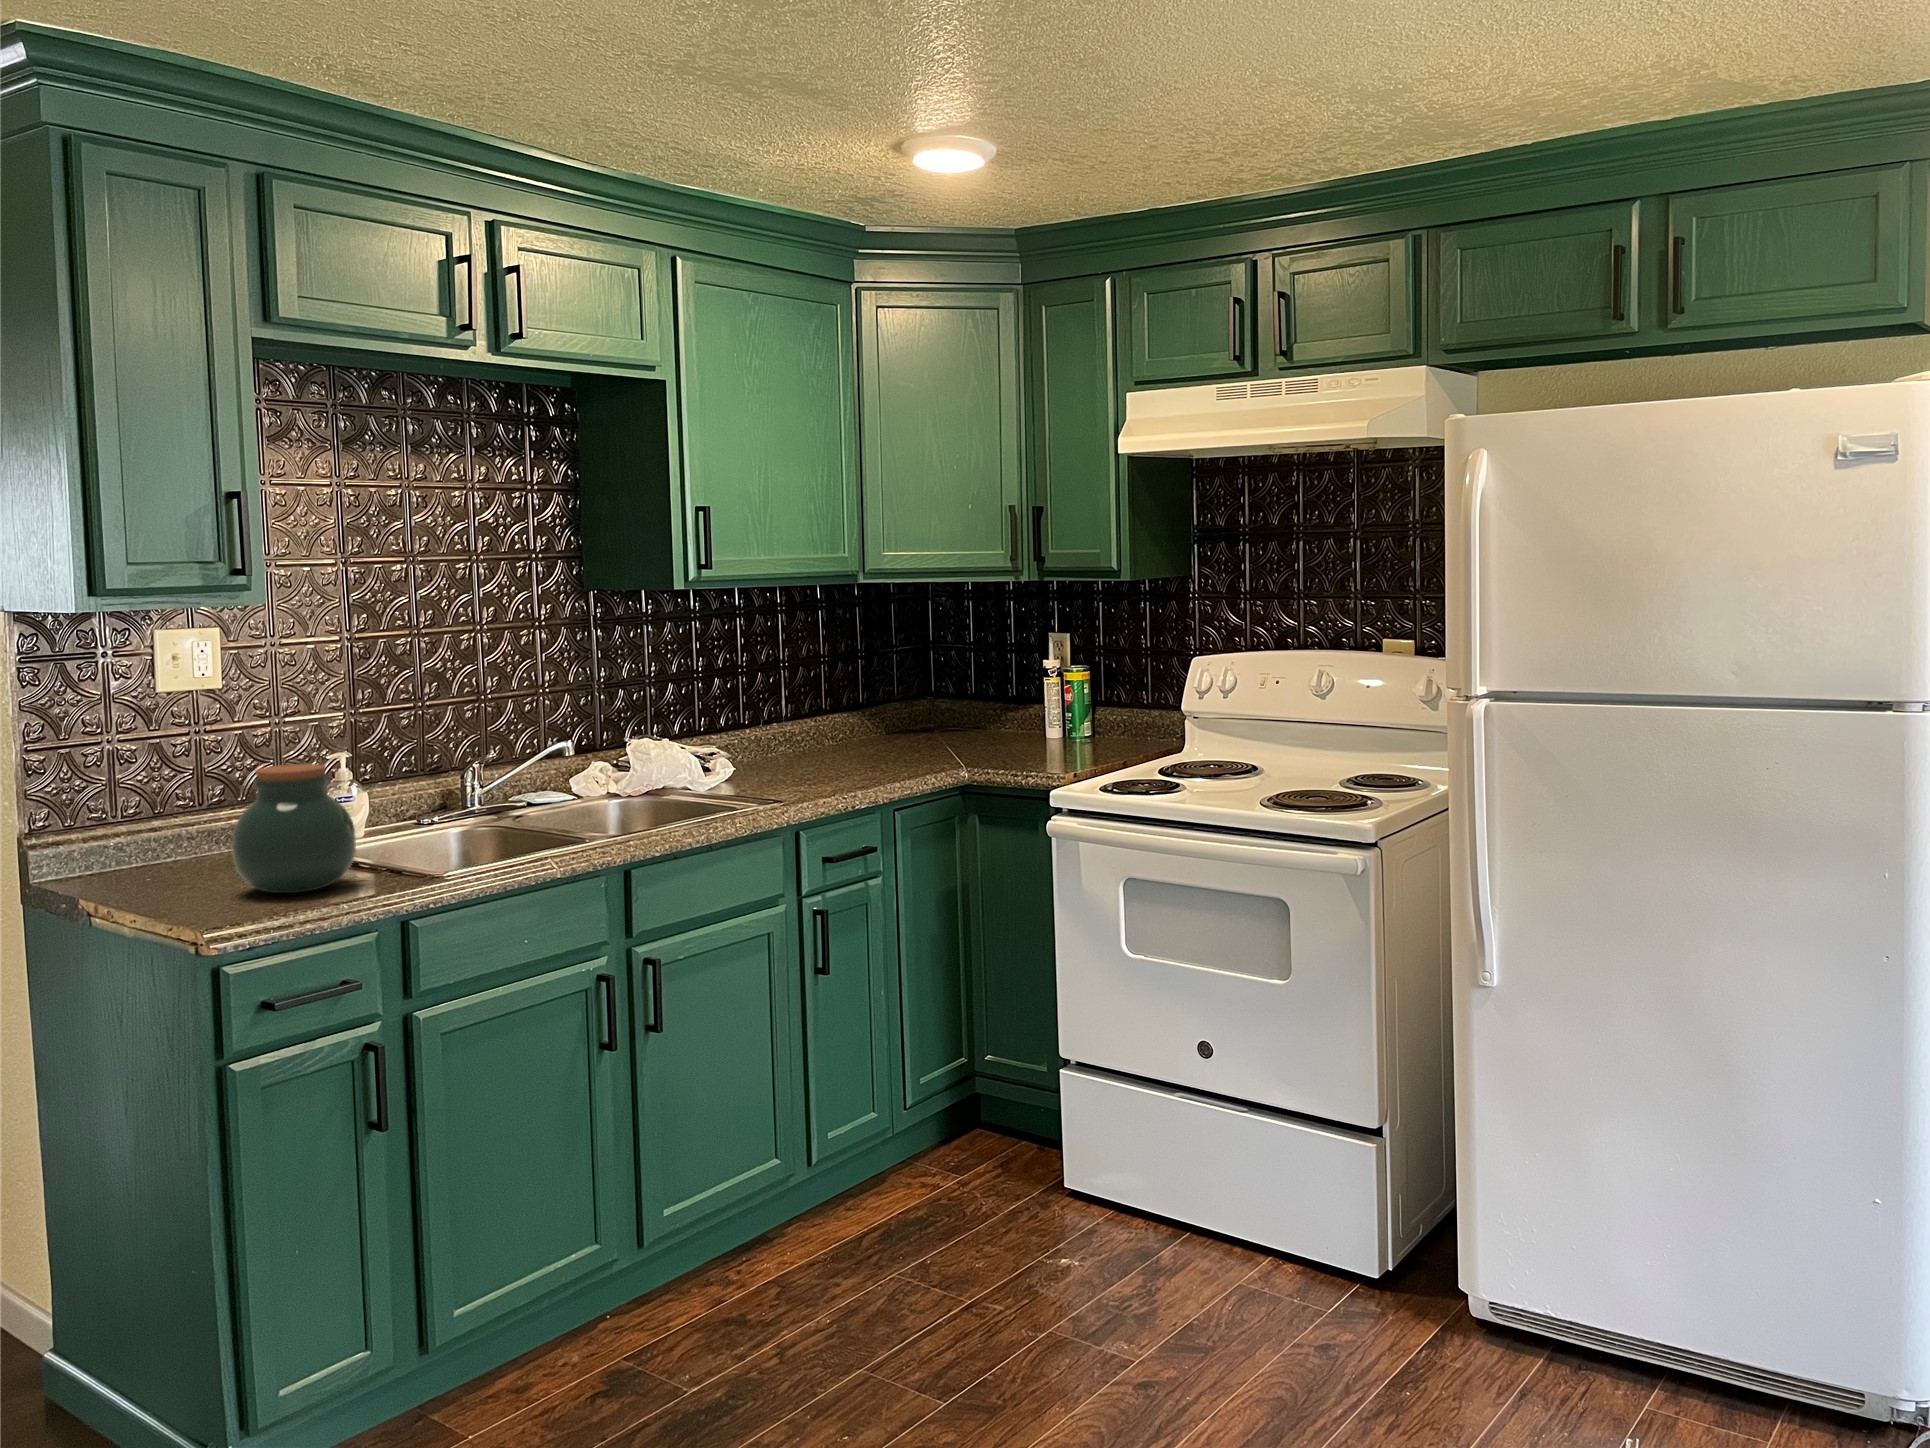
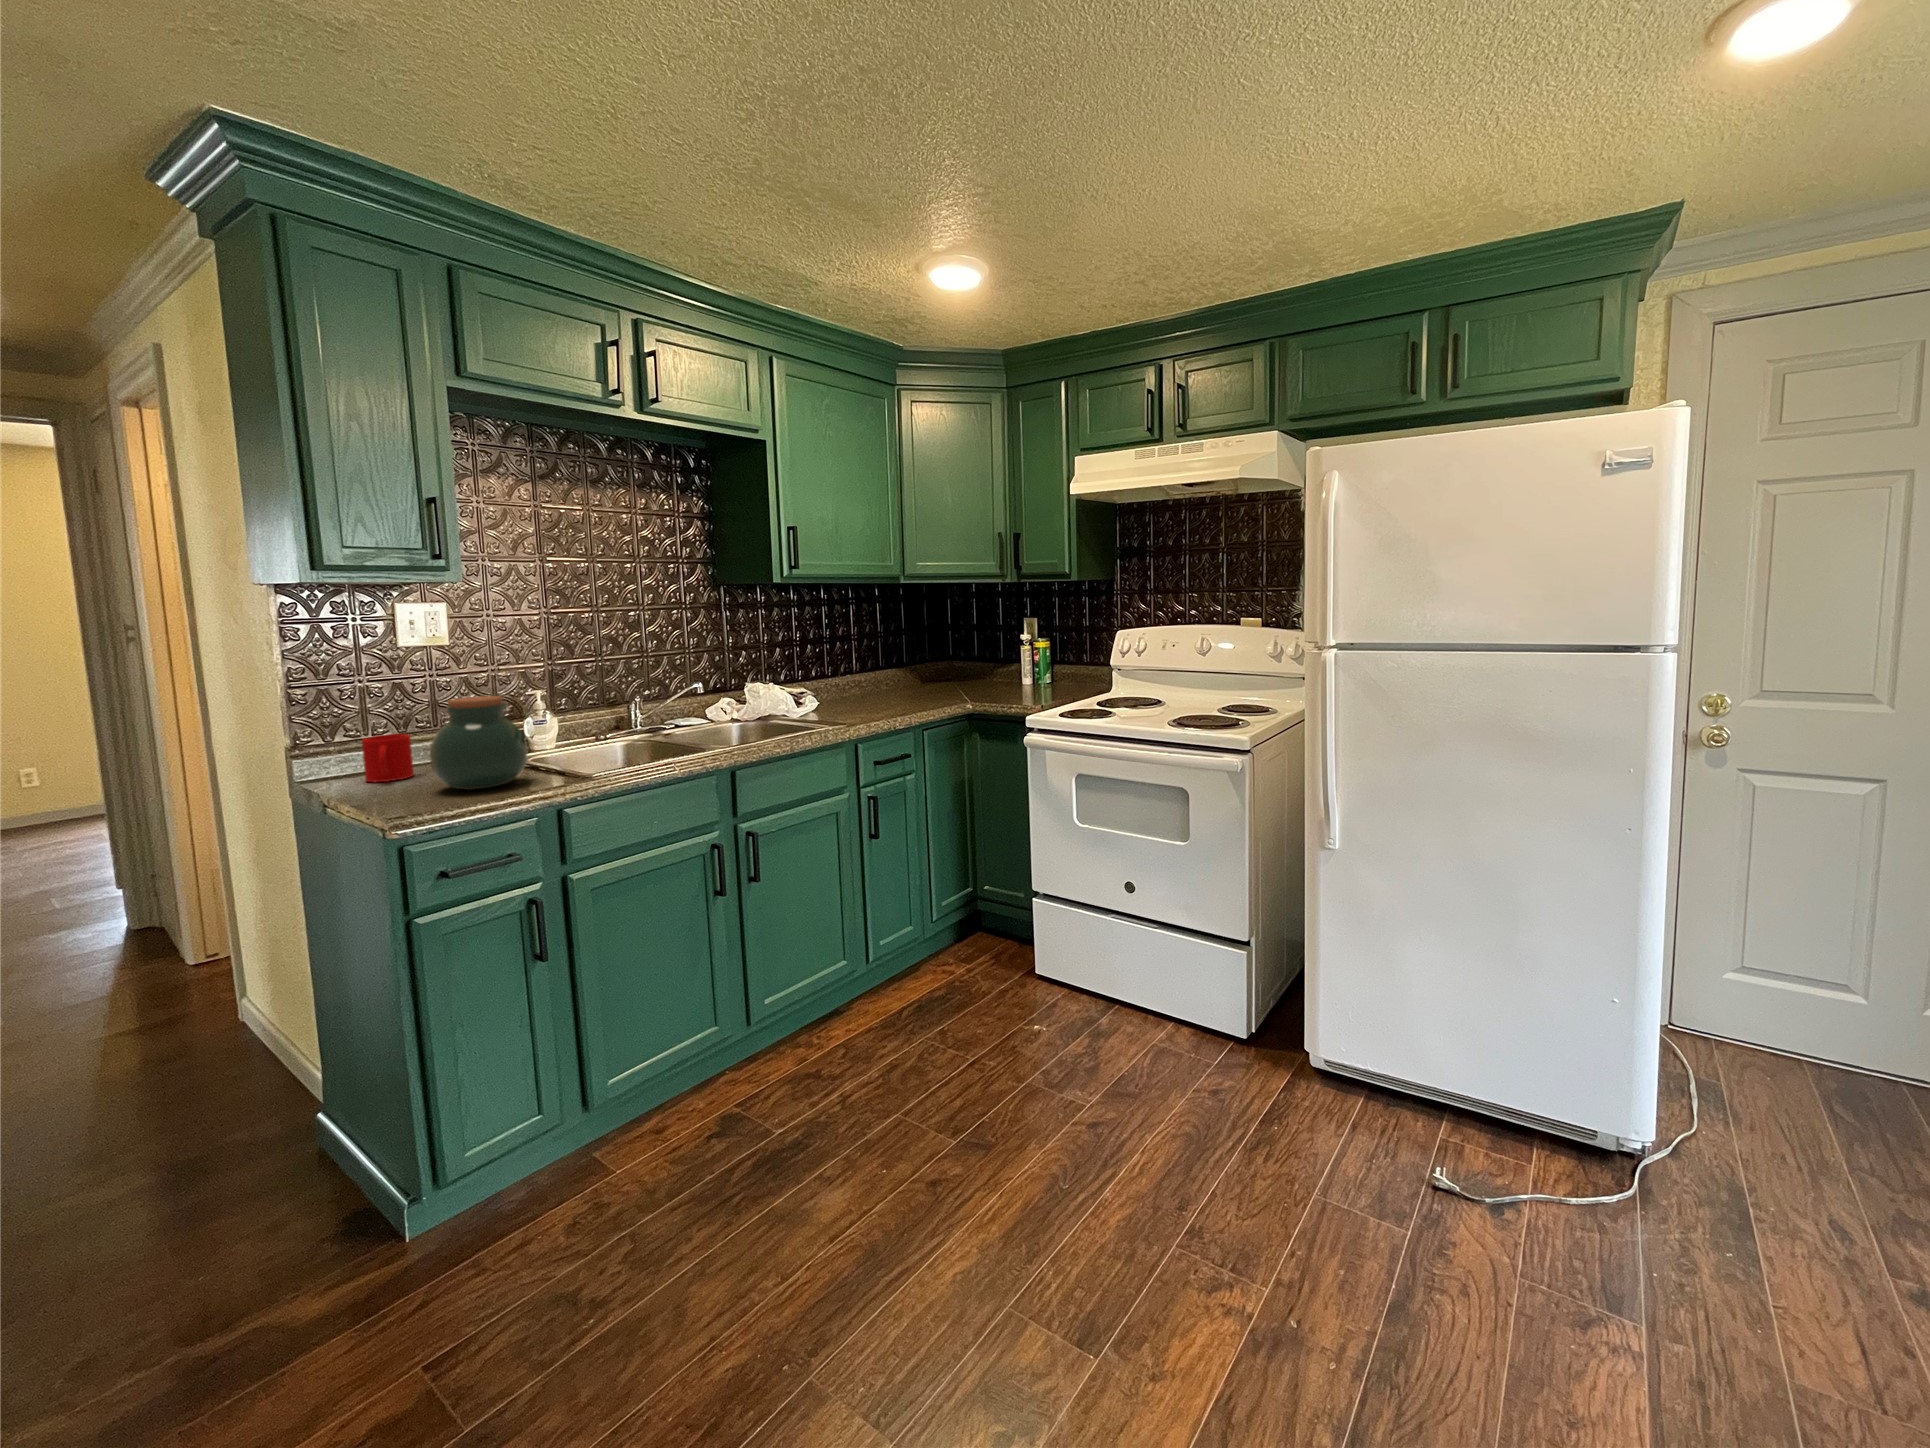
mug: none [124,816,189,883] -> present [362,734,414,782]

